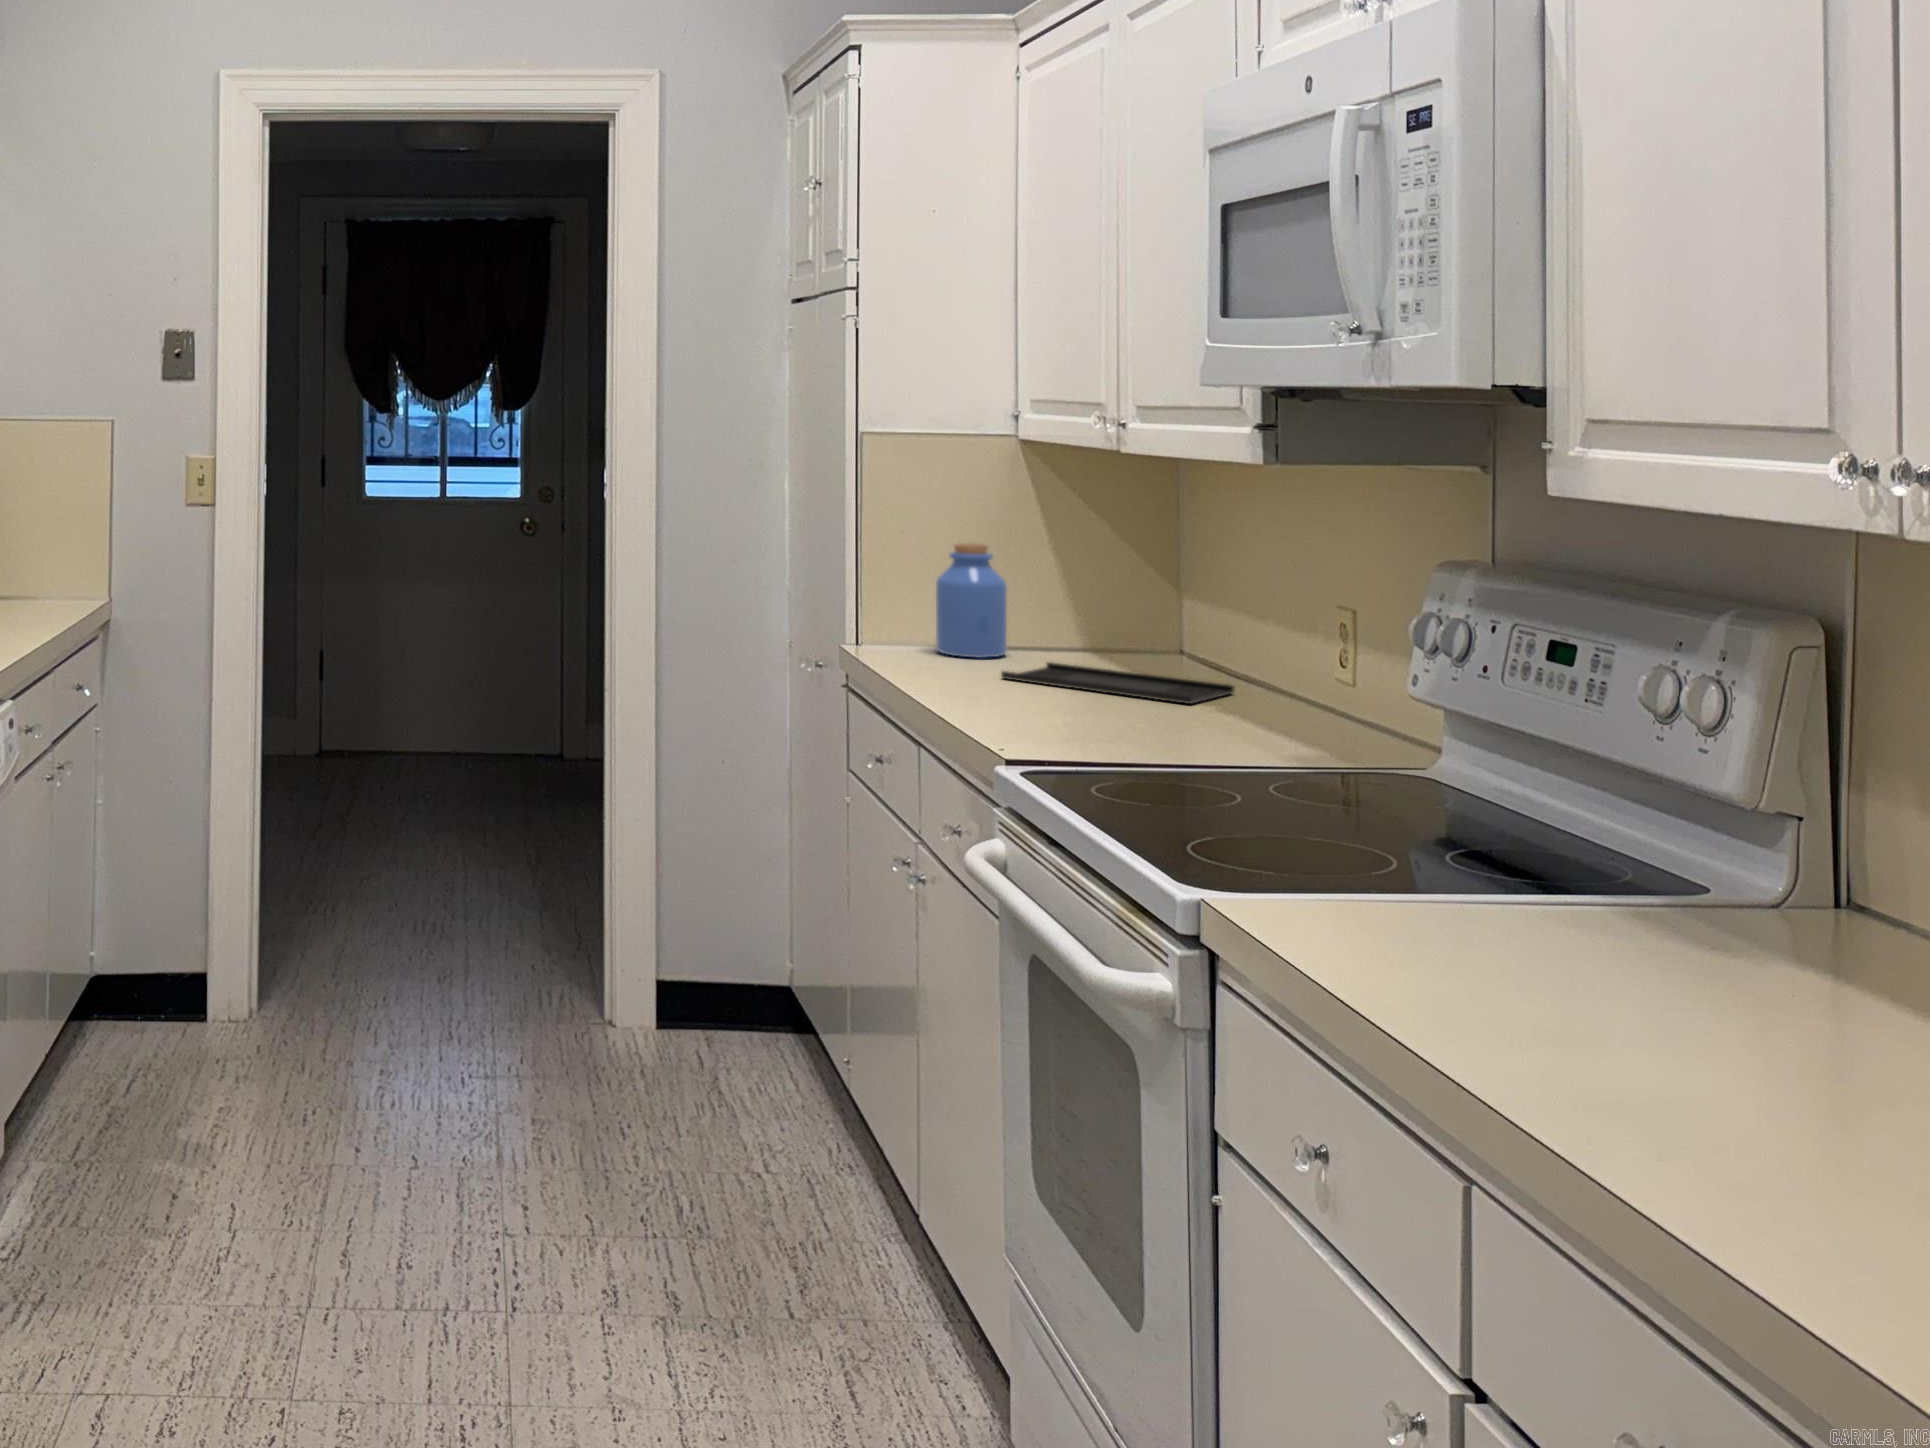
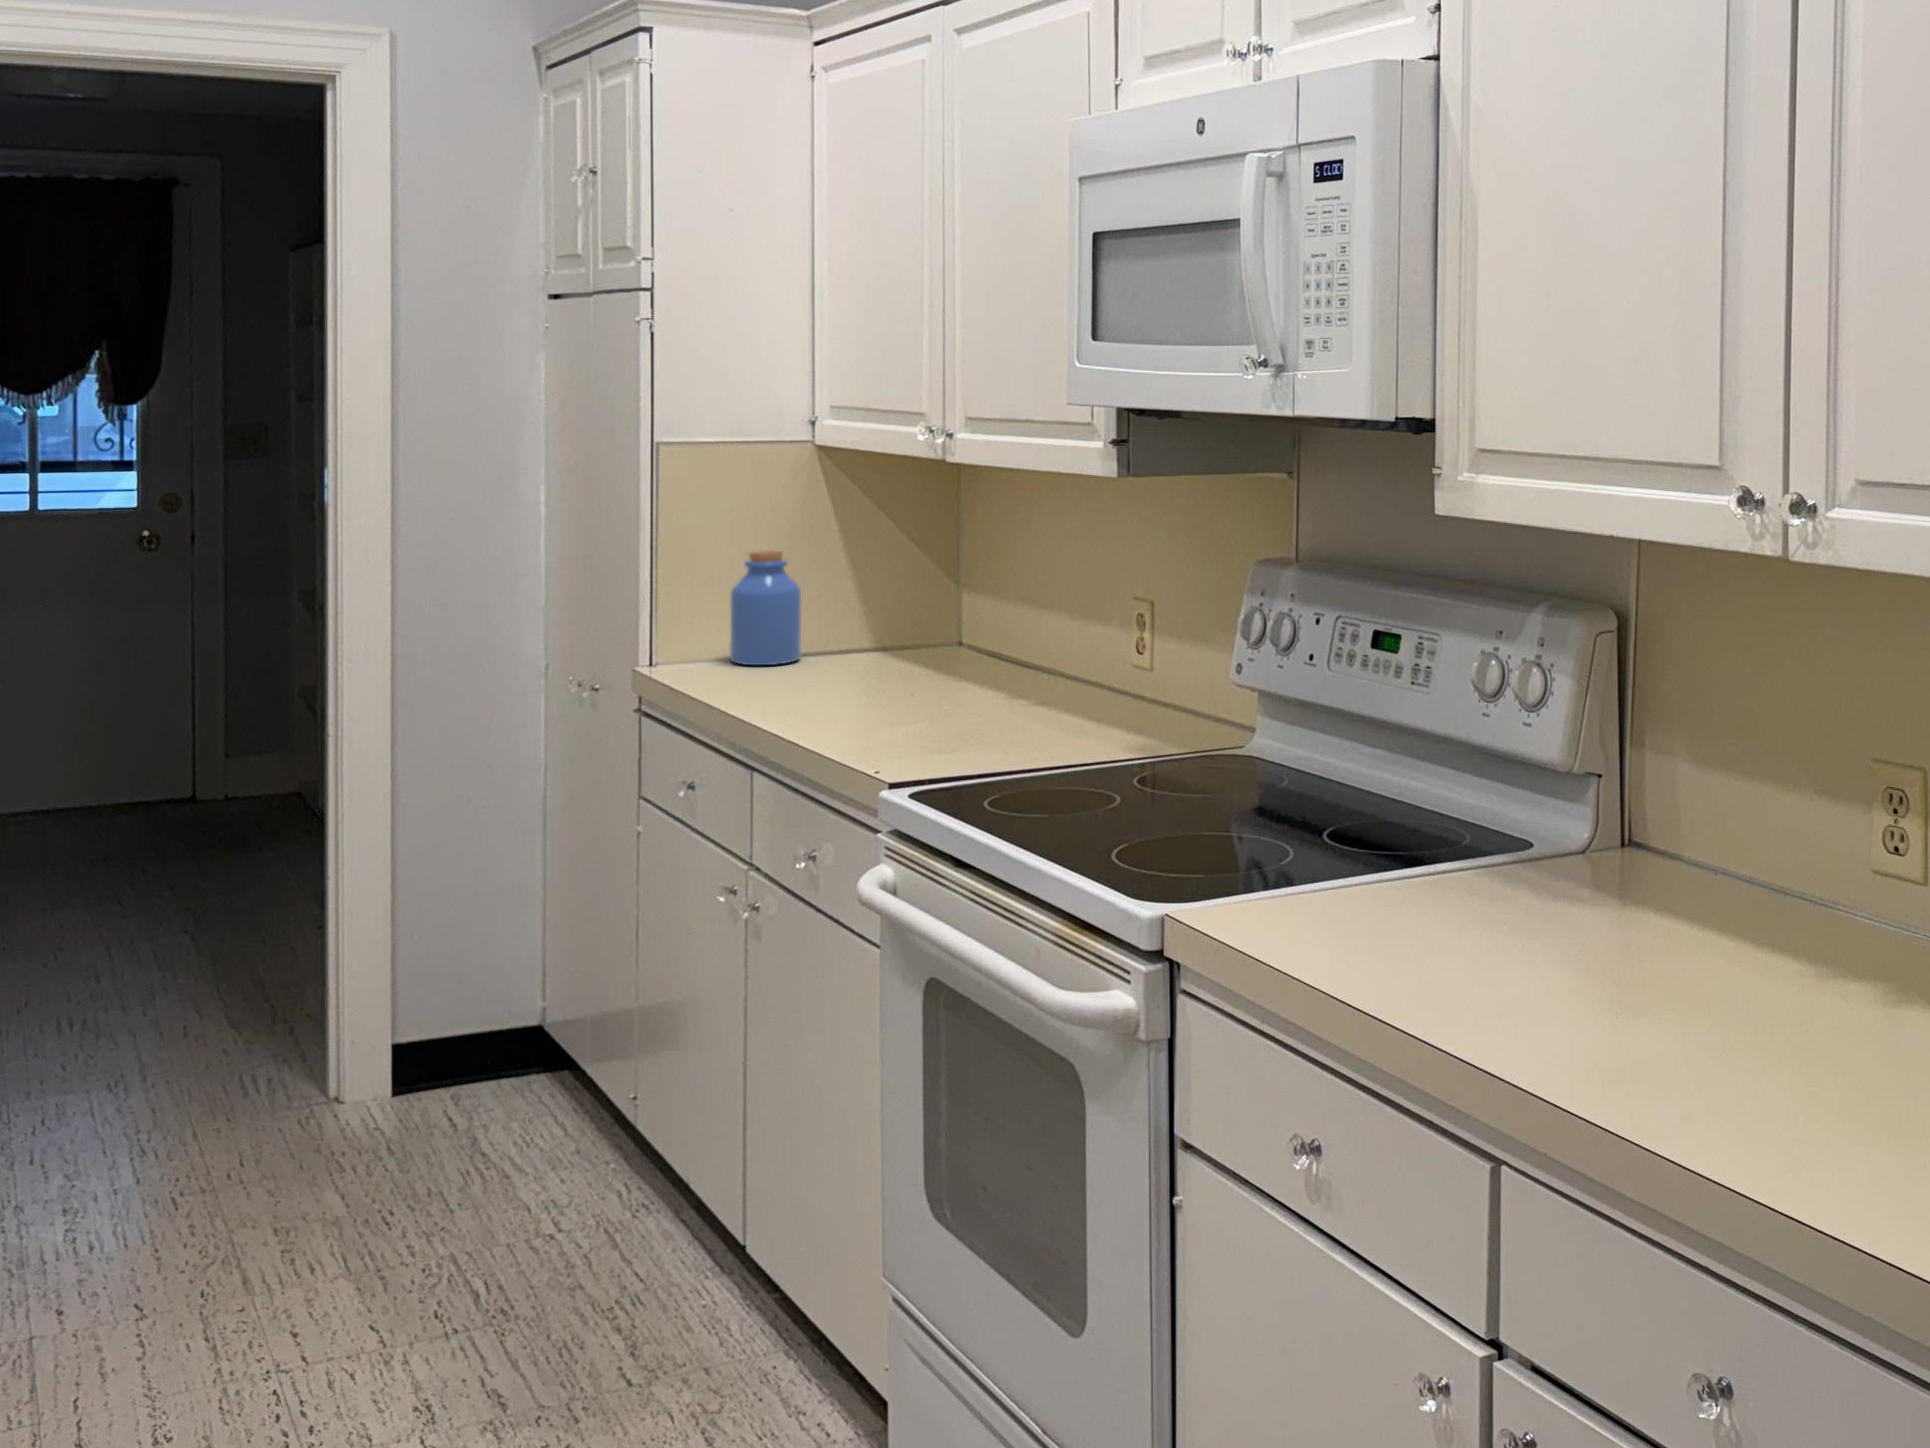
tray: present [1001,662,1235,704] -> none [813,663,1025,695]

